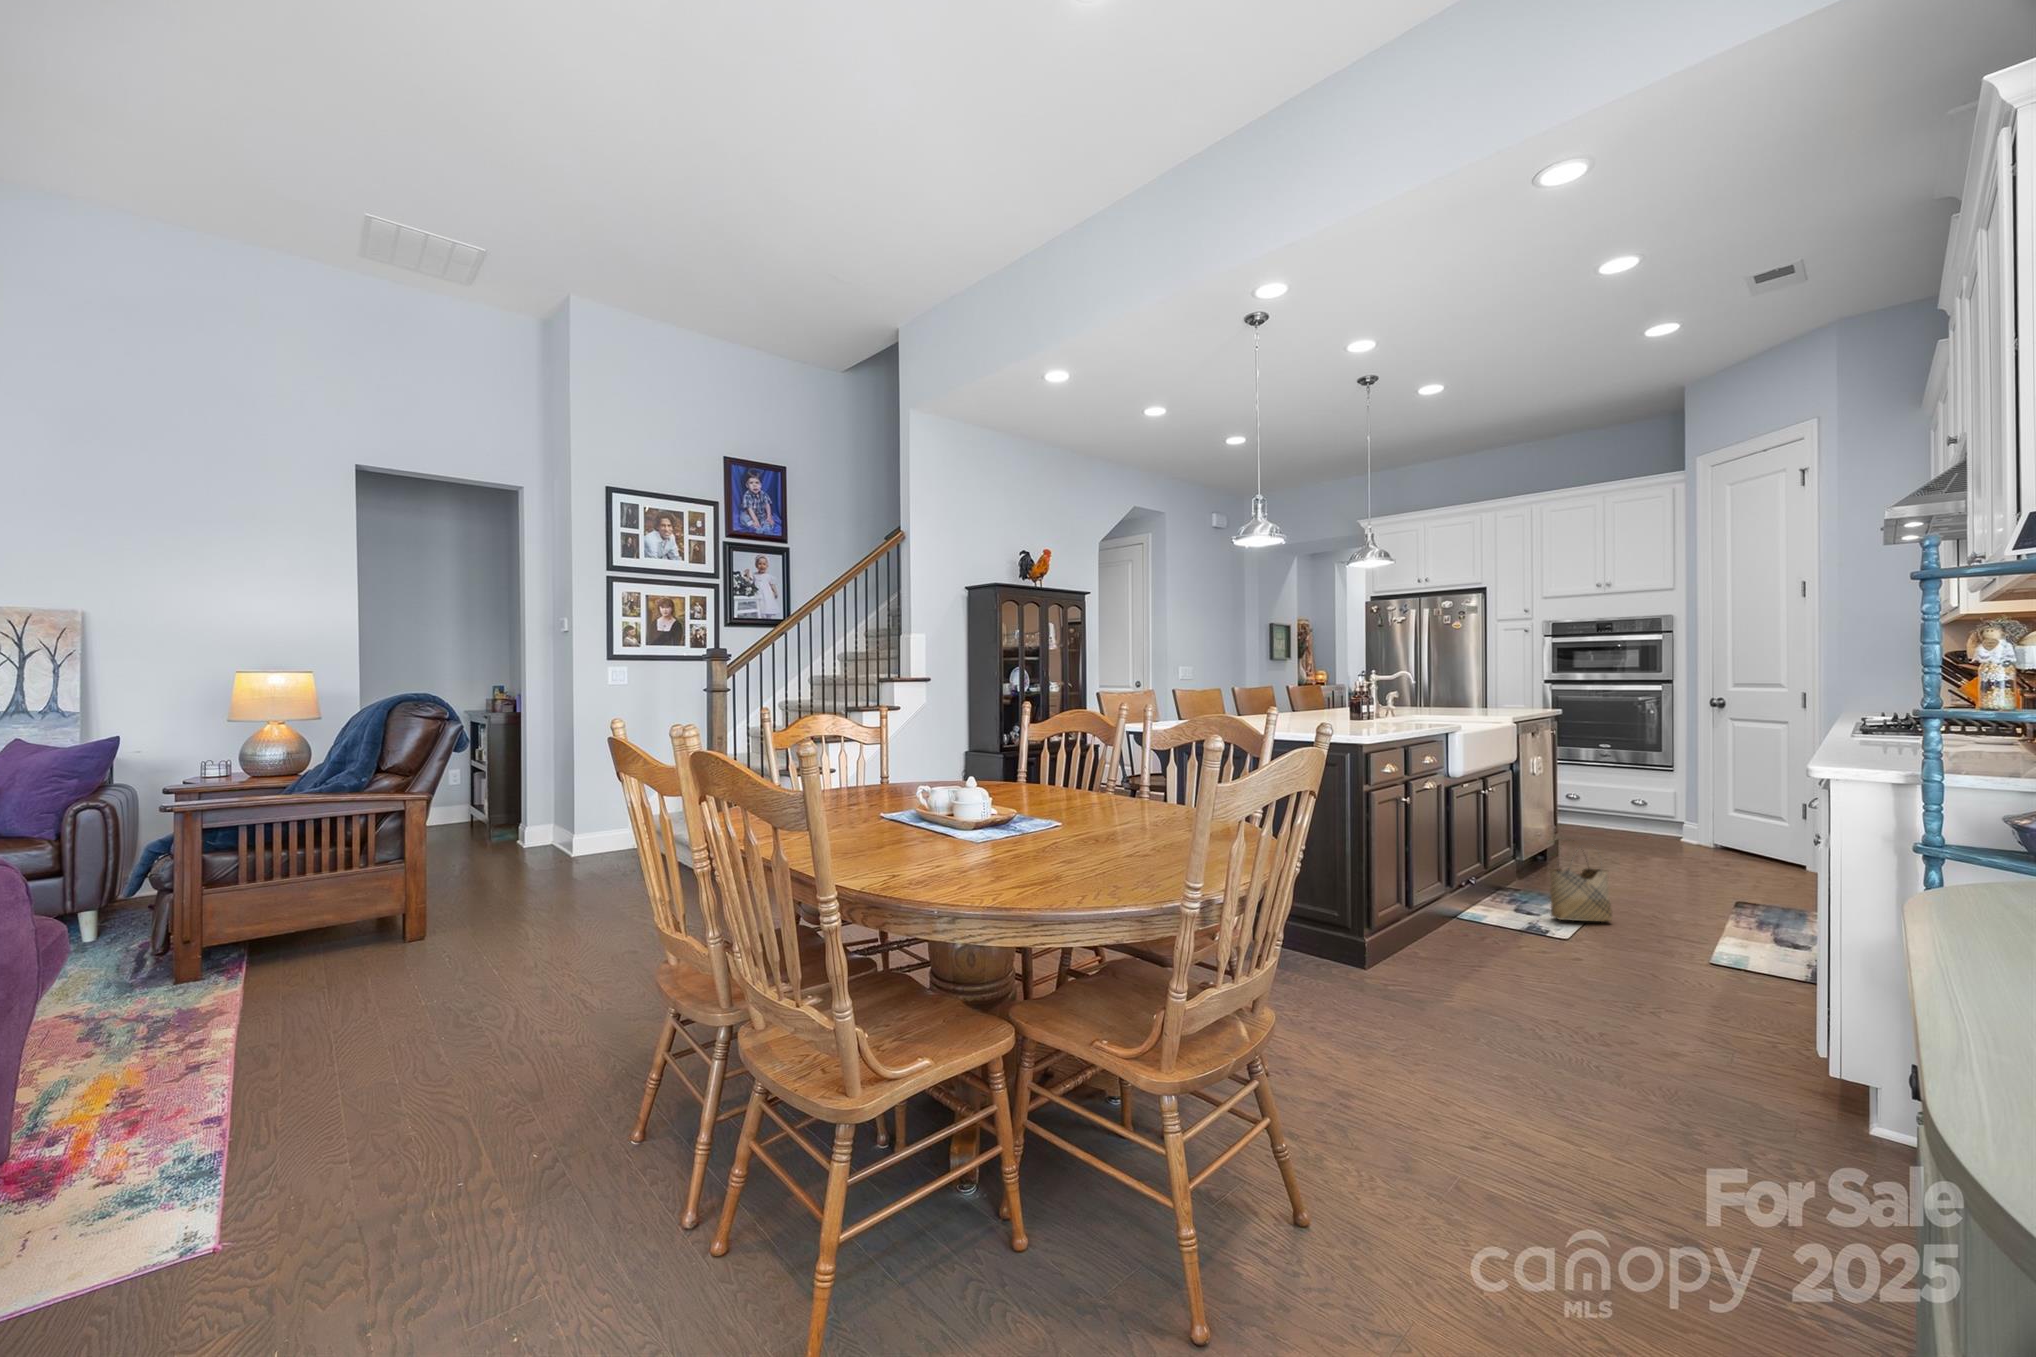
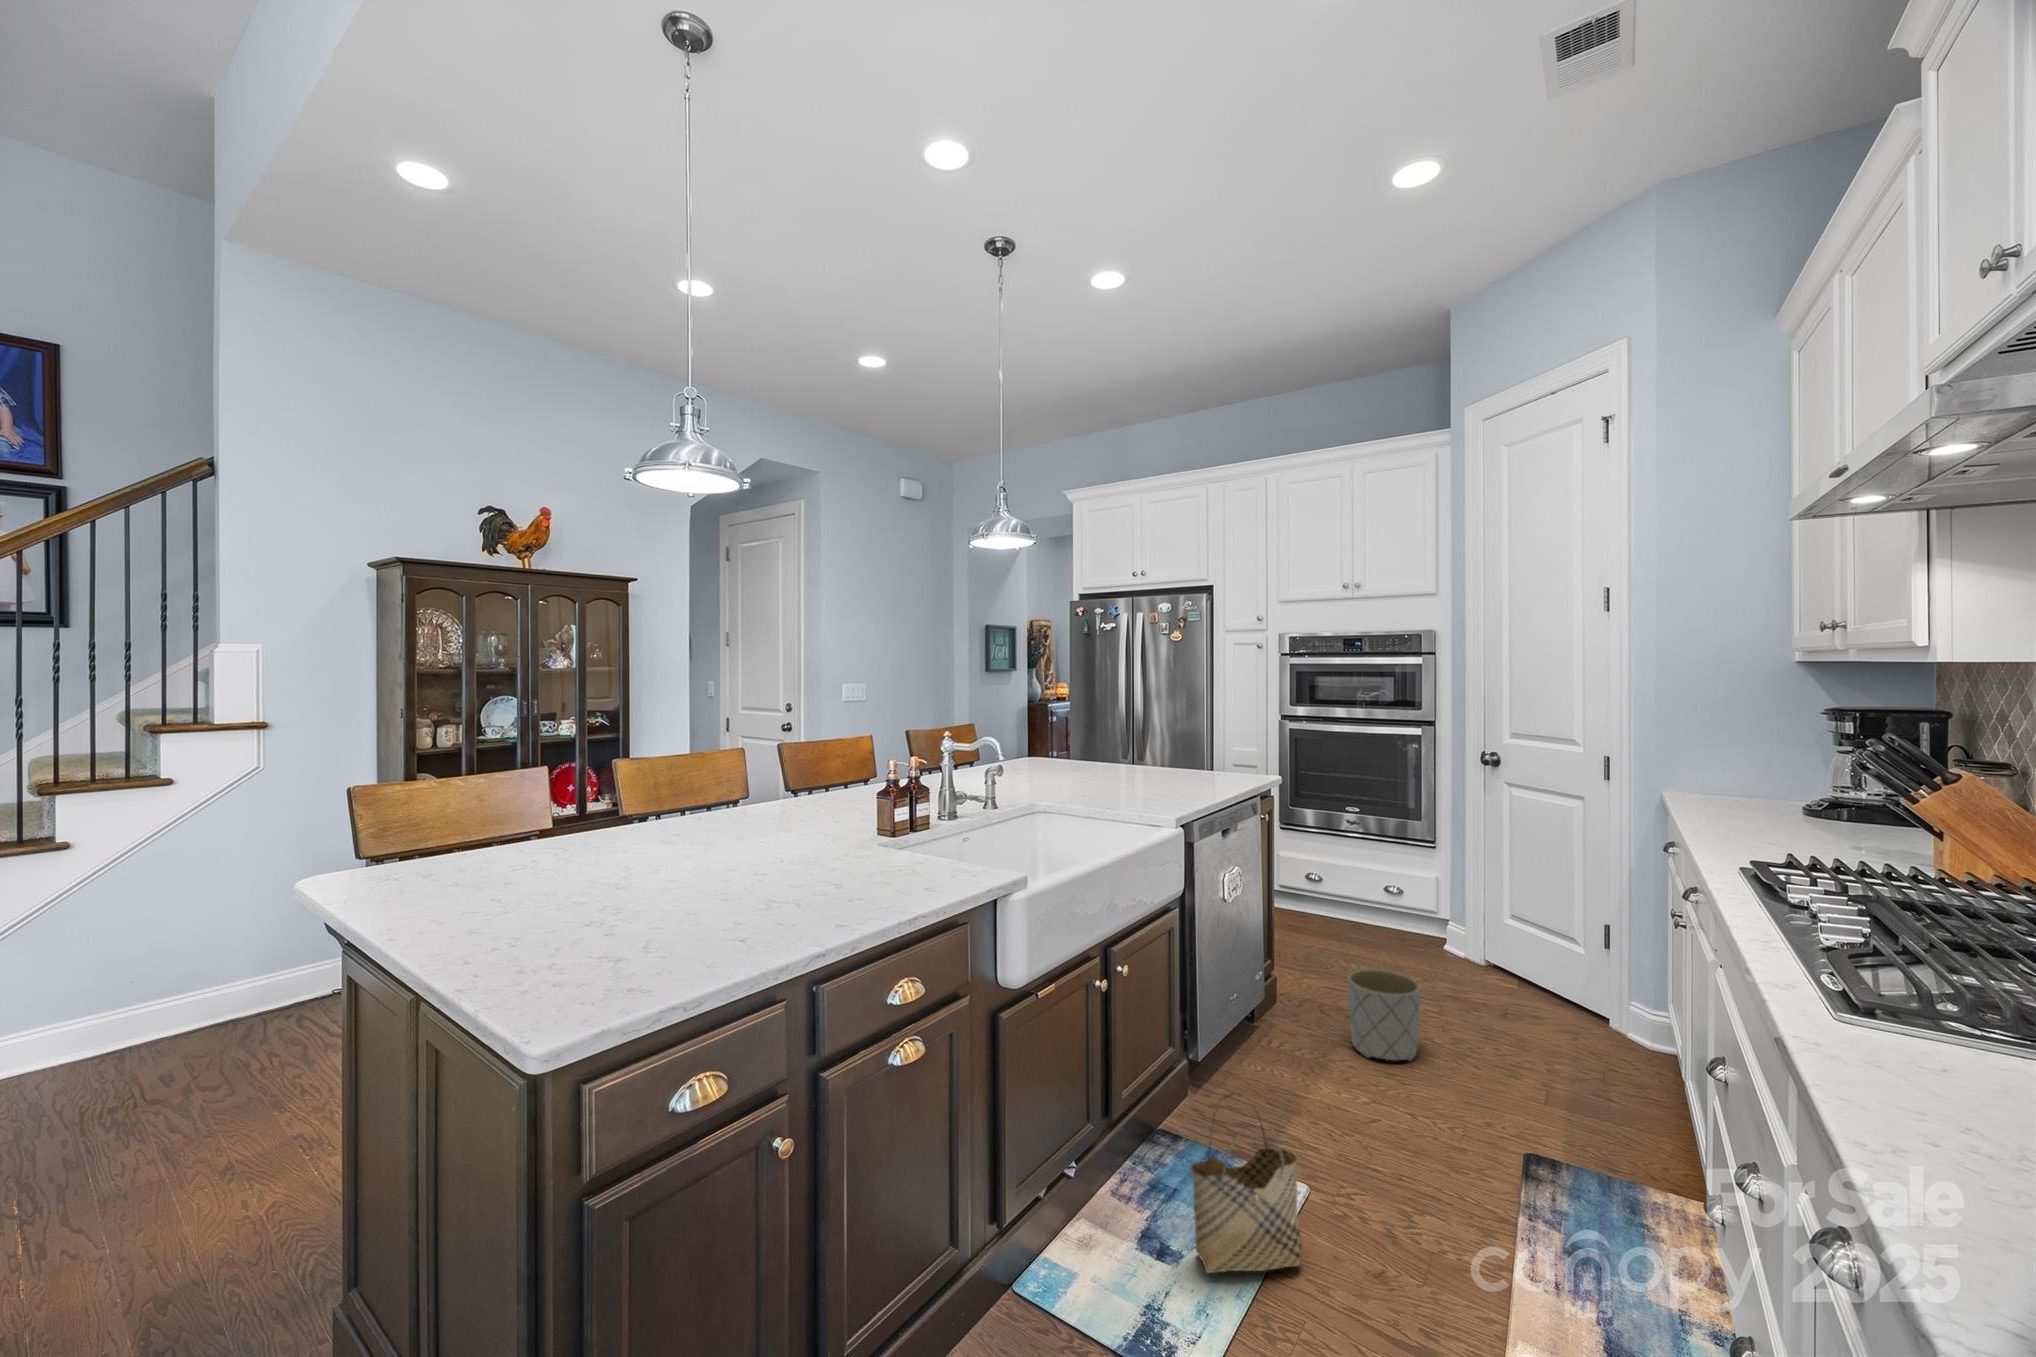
planter: none [1617,825,1670,877] -> present [1347,969,1421,1061]

